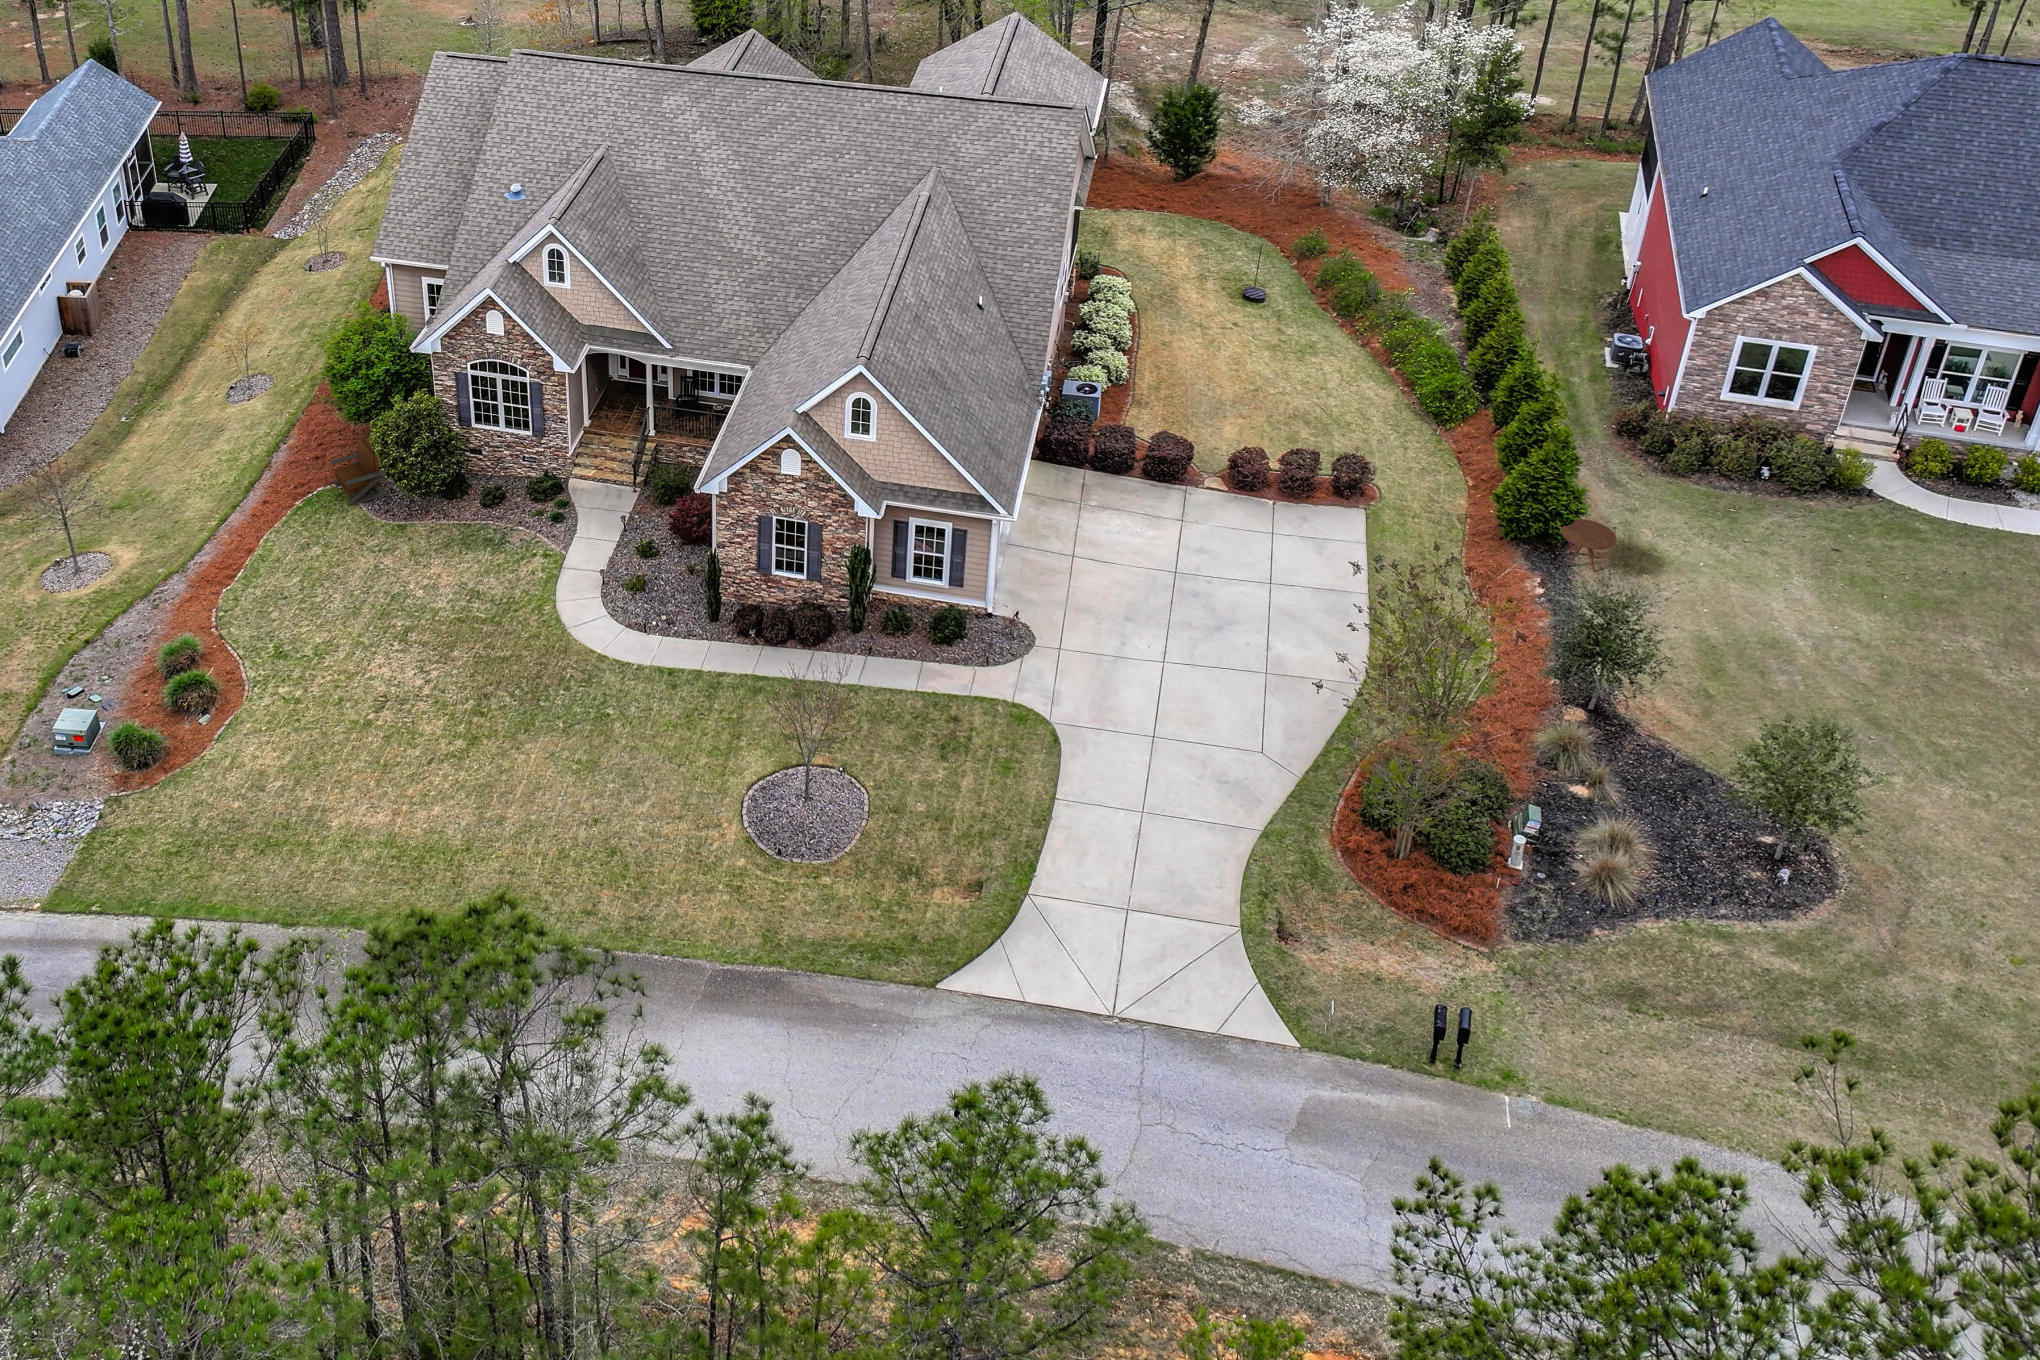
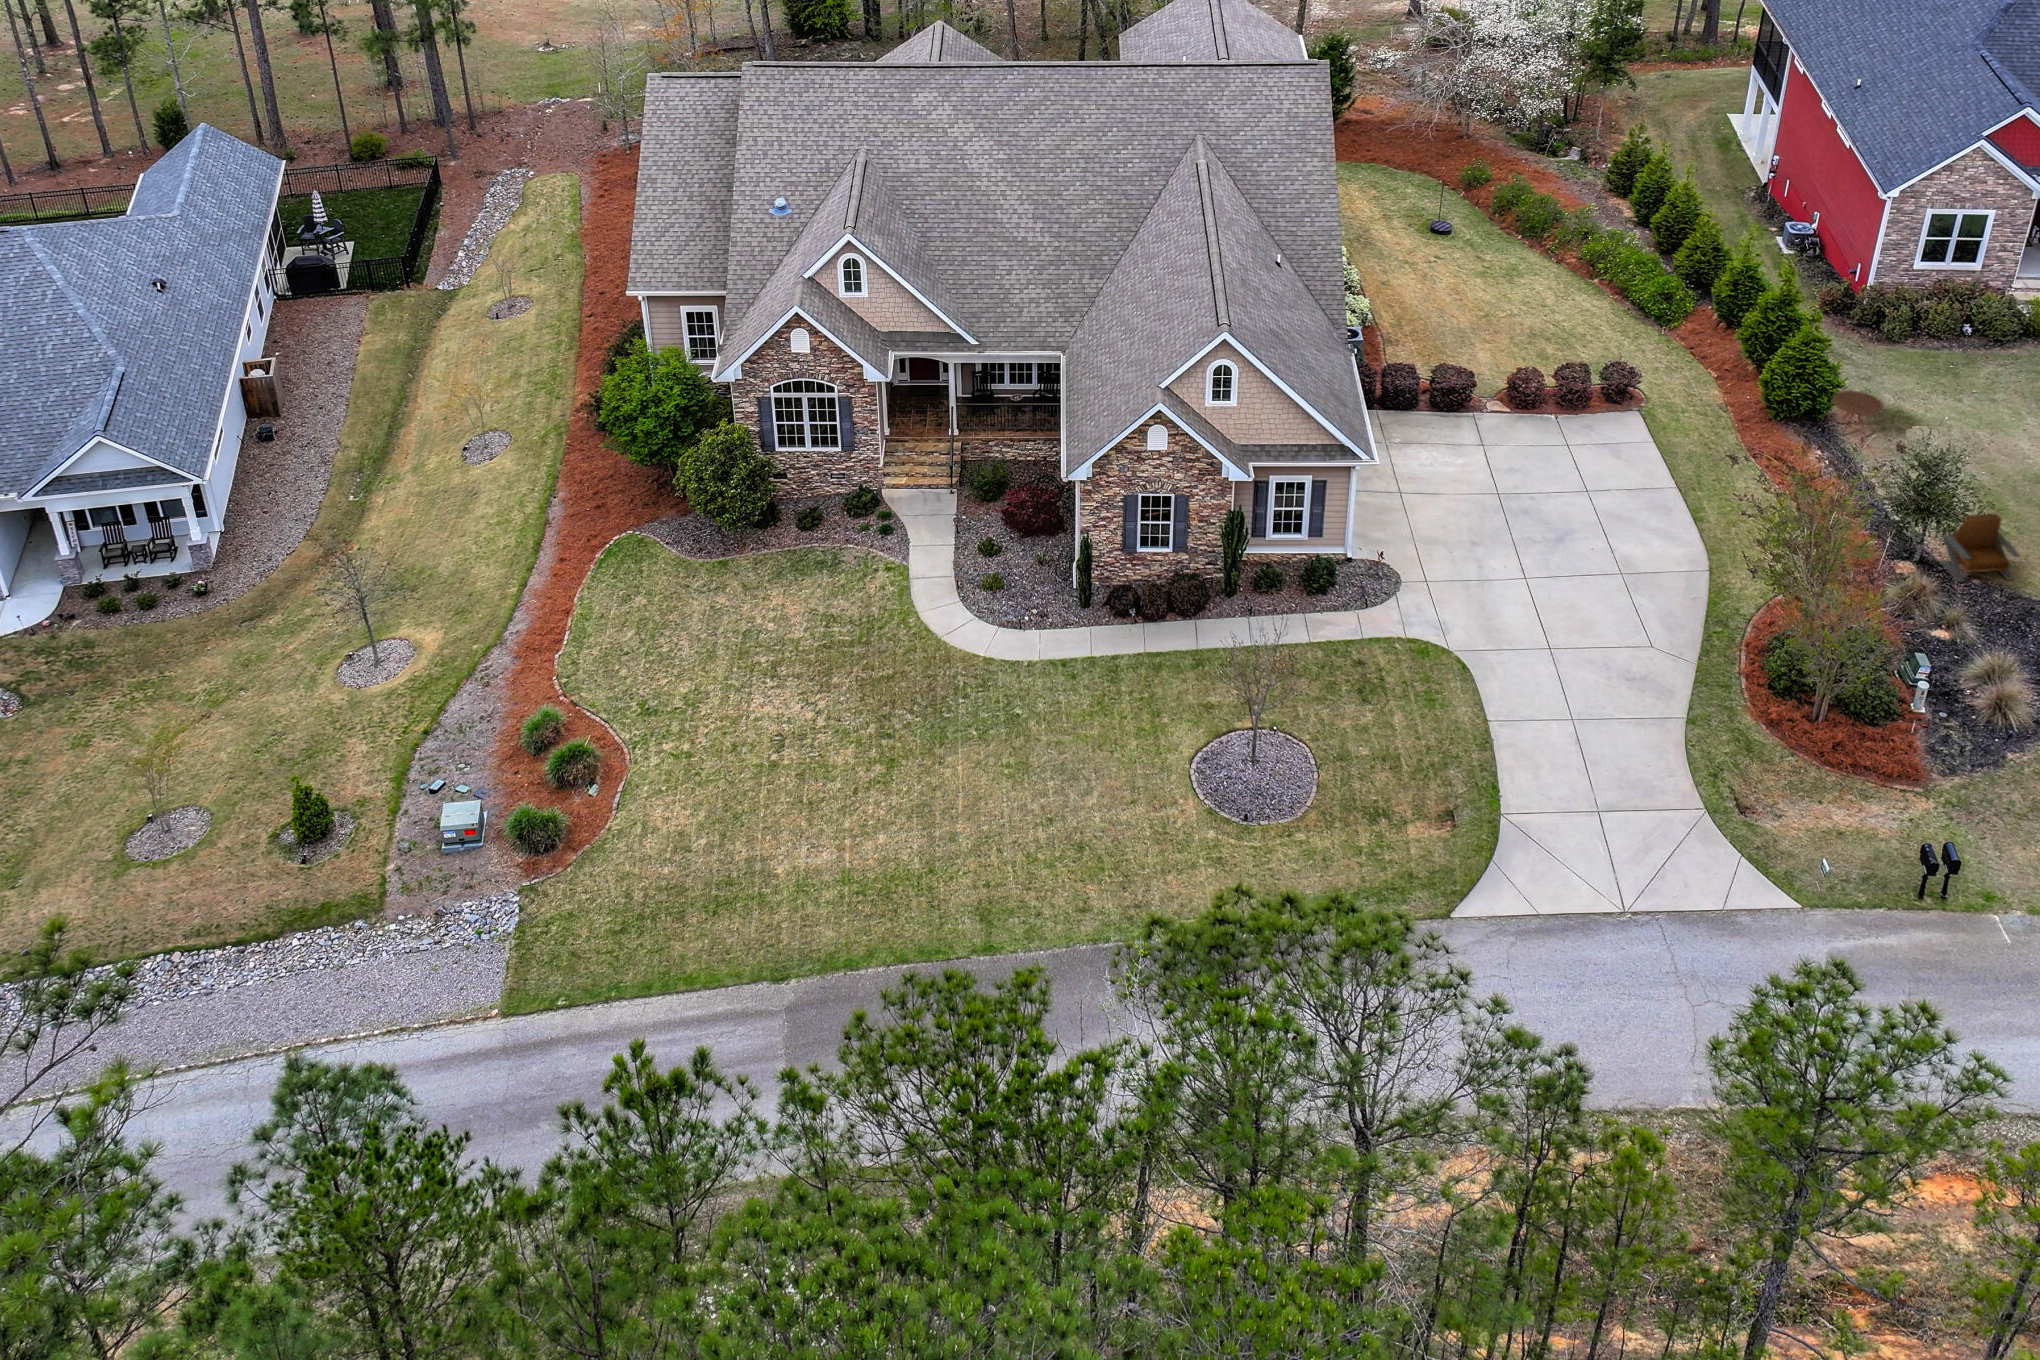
lounge chair: present [330,438,387,506] -> present [1941,514,2020,582]

